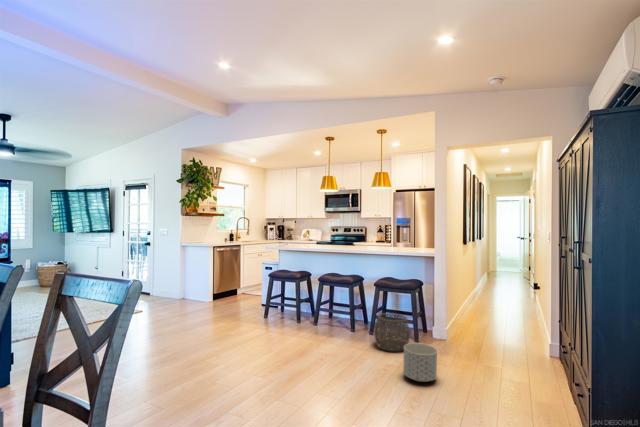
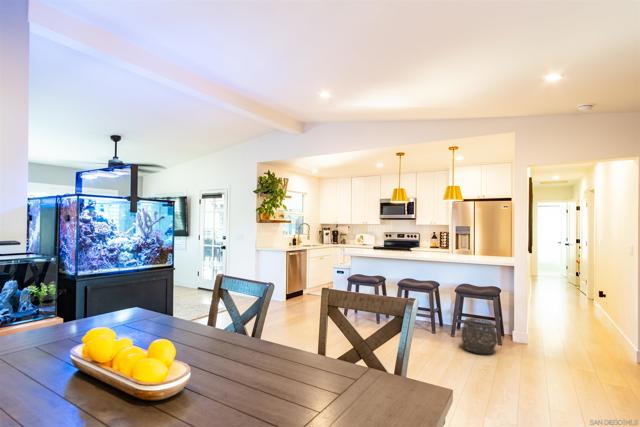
planter: present [403,343,437,382] -> none [505,348,540,384]

